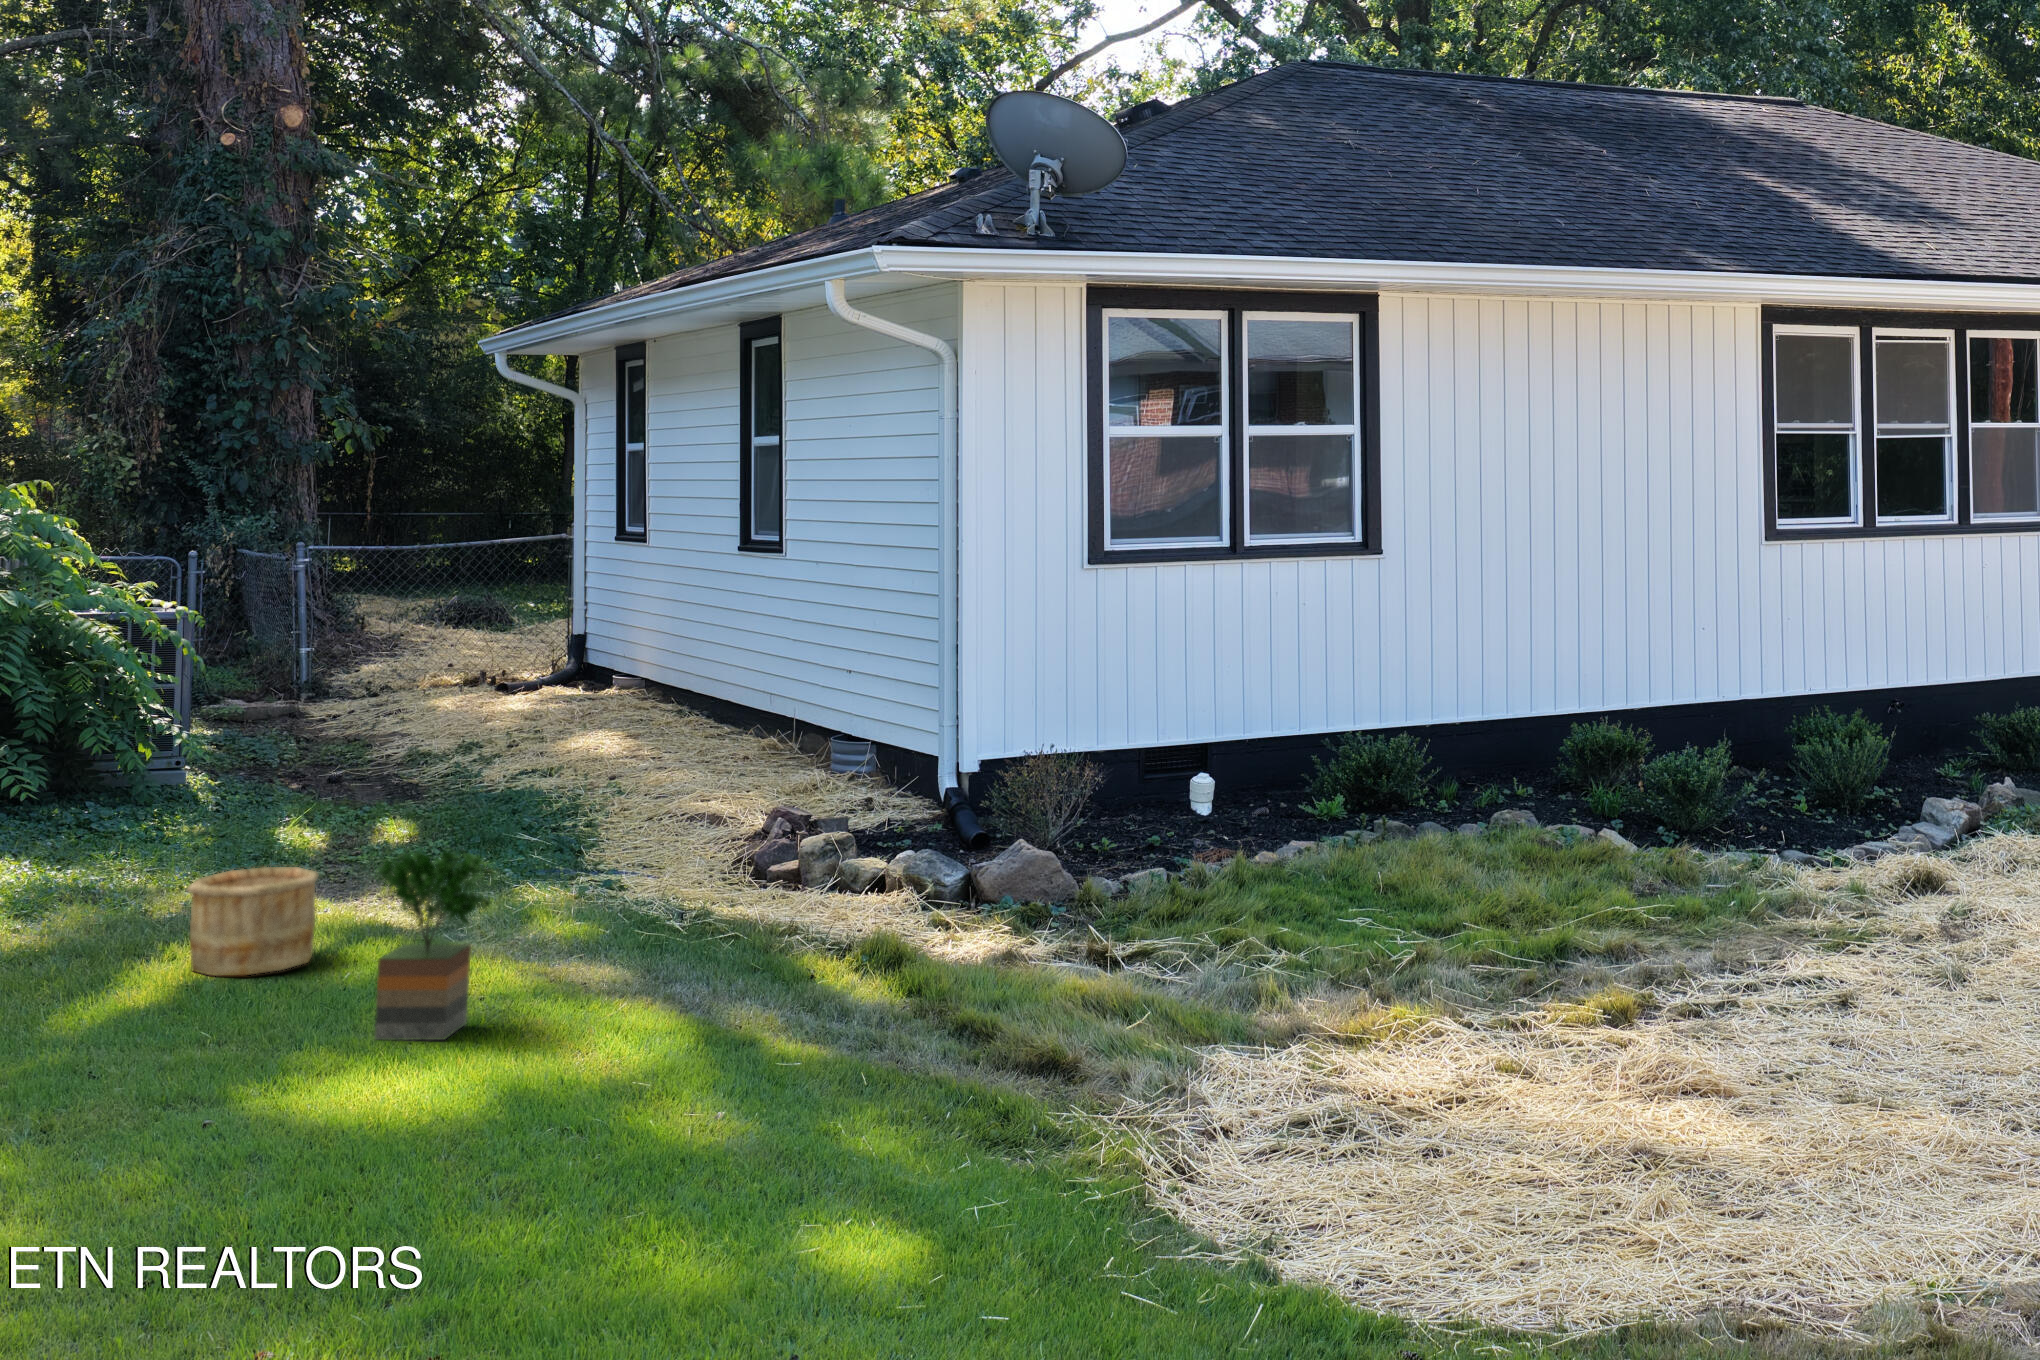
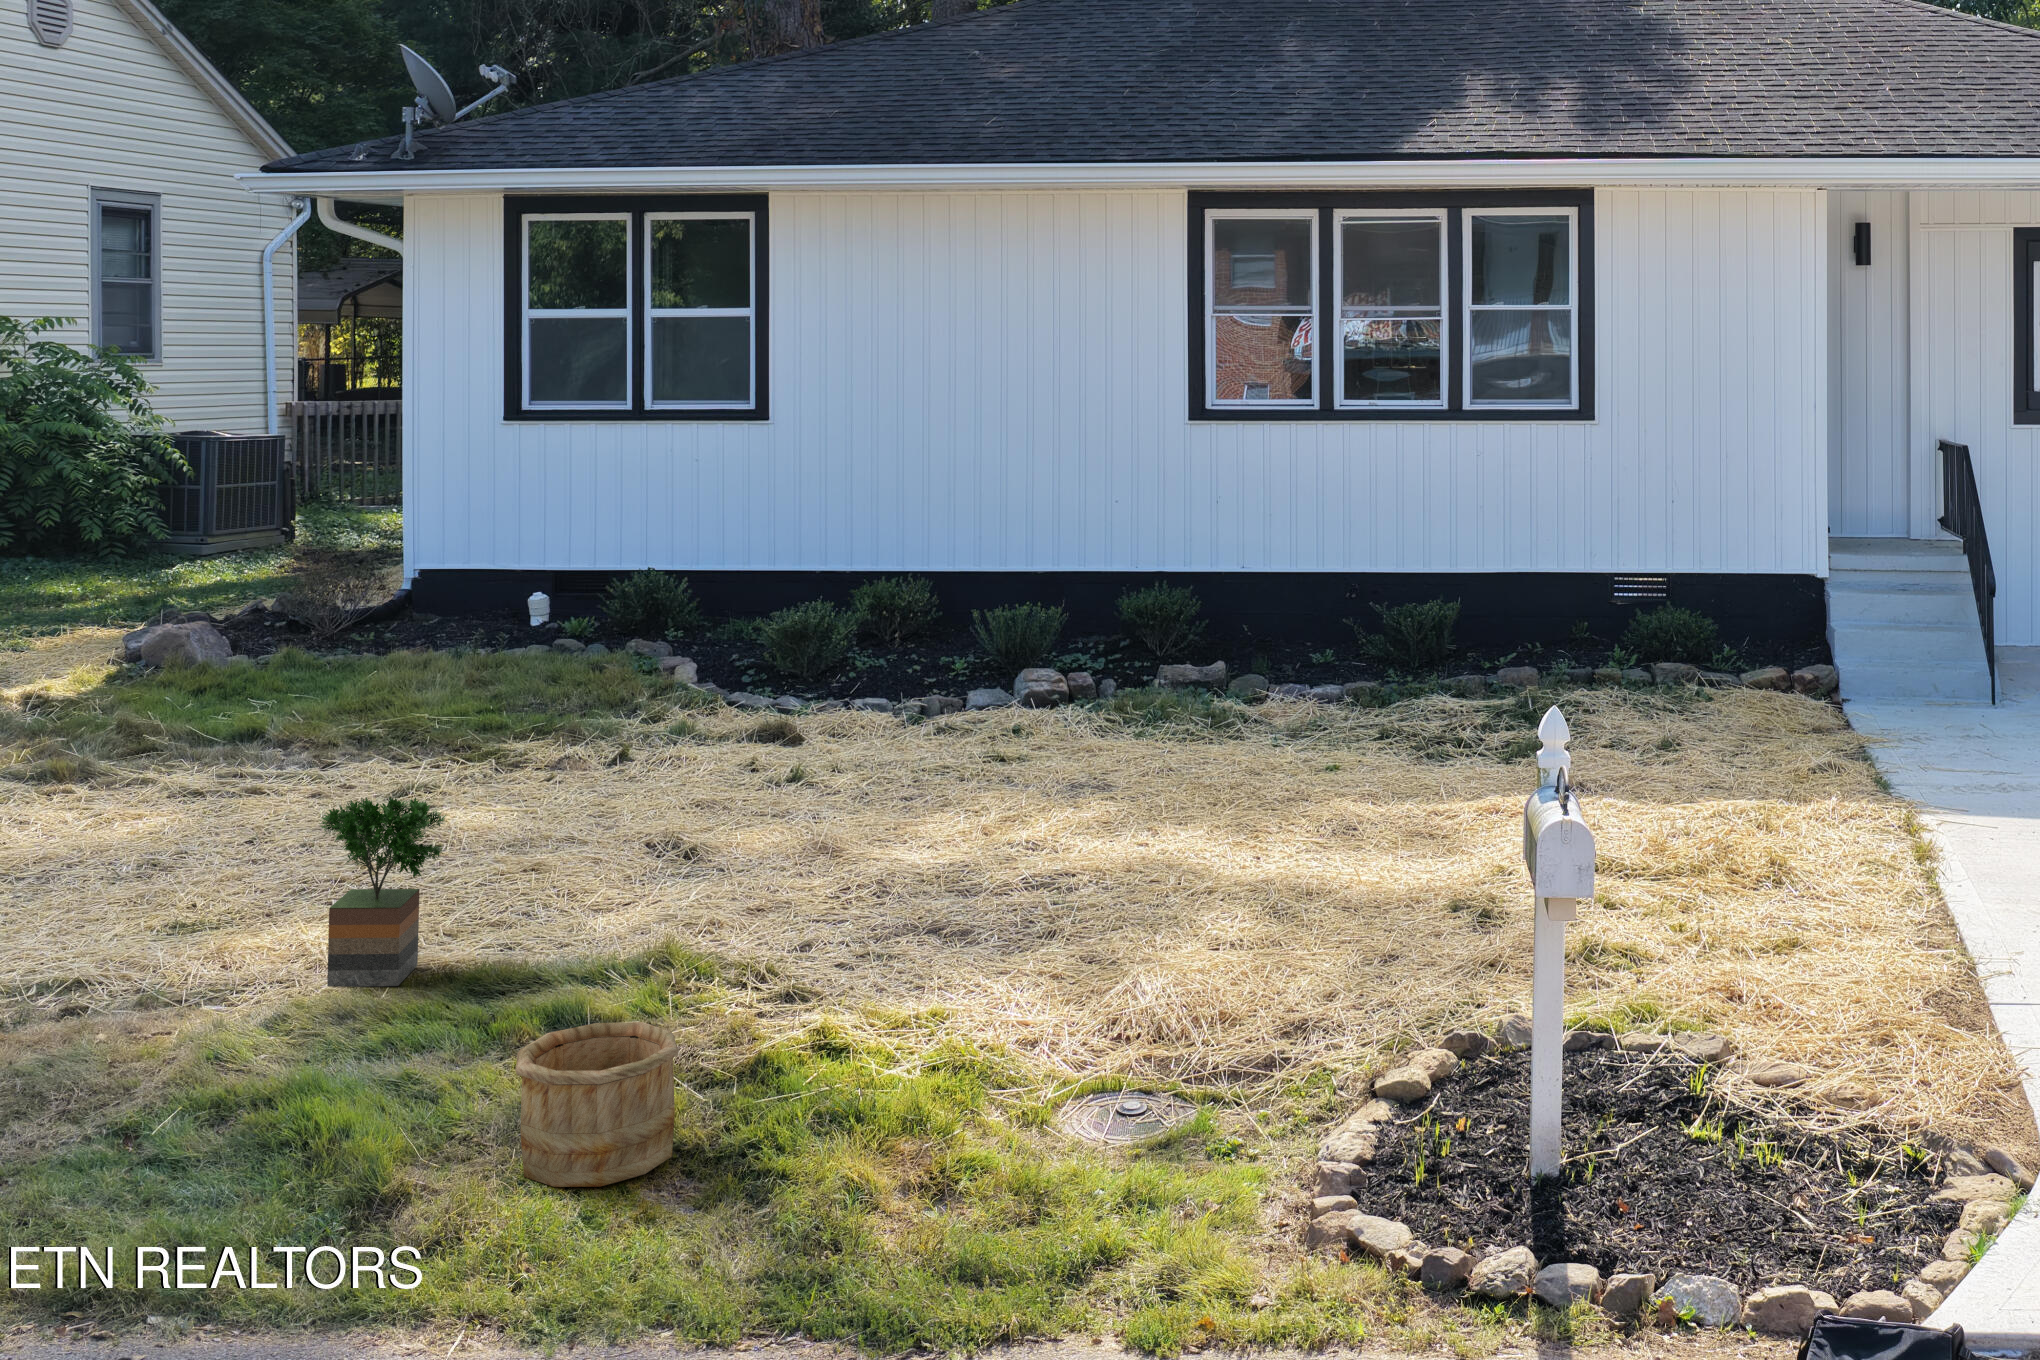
wooden bucket: present [188,867,318,976] -> present [516,1022,678,1187]

